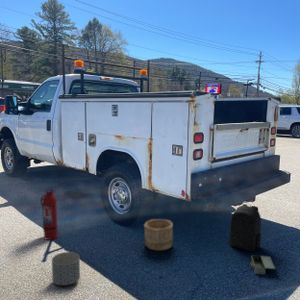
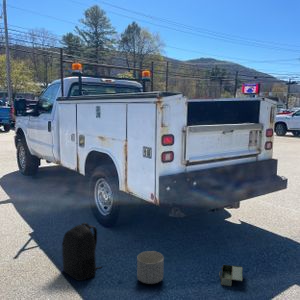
fire extinguisher: present [41,189,58,240] -> none [24,189,40,238]
backpack: present [229,204,261,252] -> present [62,223,101,281]
wooden bucket: present [144,219,173,251] -> none [118,222,148,254]
planter: present [52,252,80,285] -> present [137,251,164,284]

